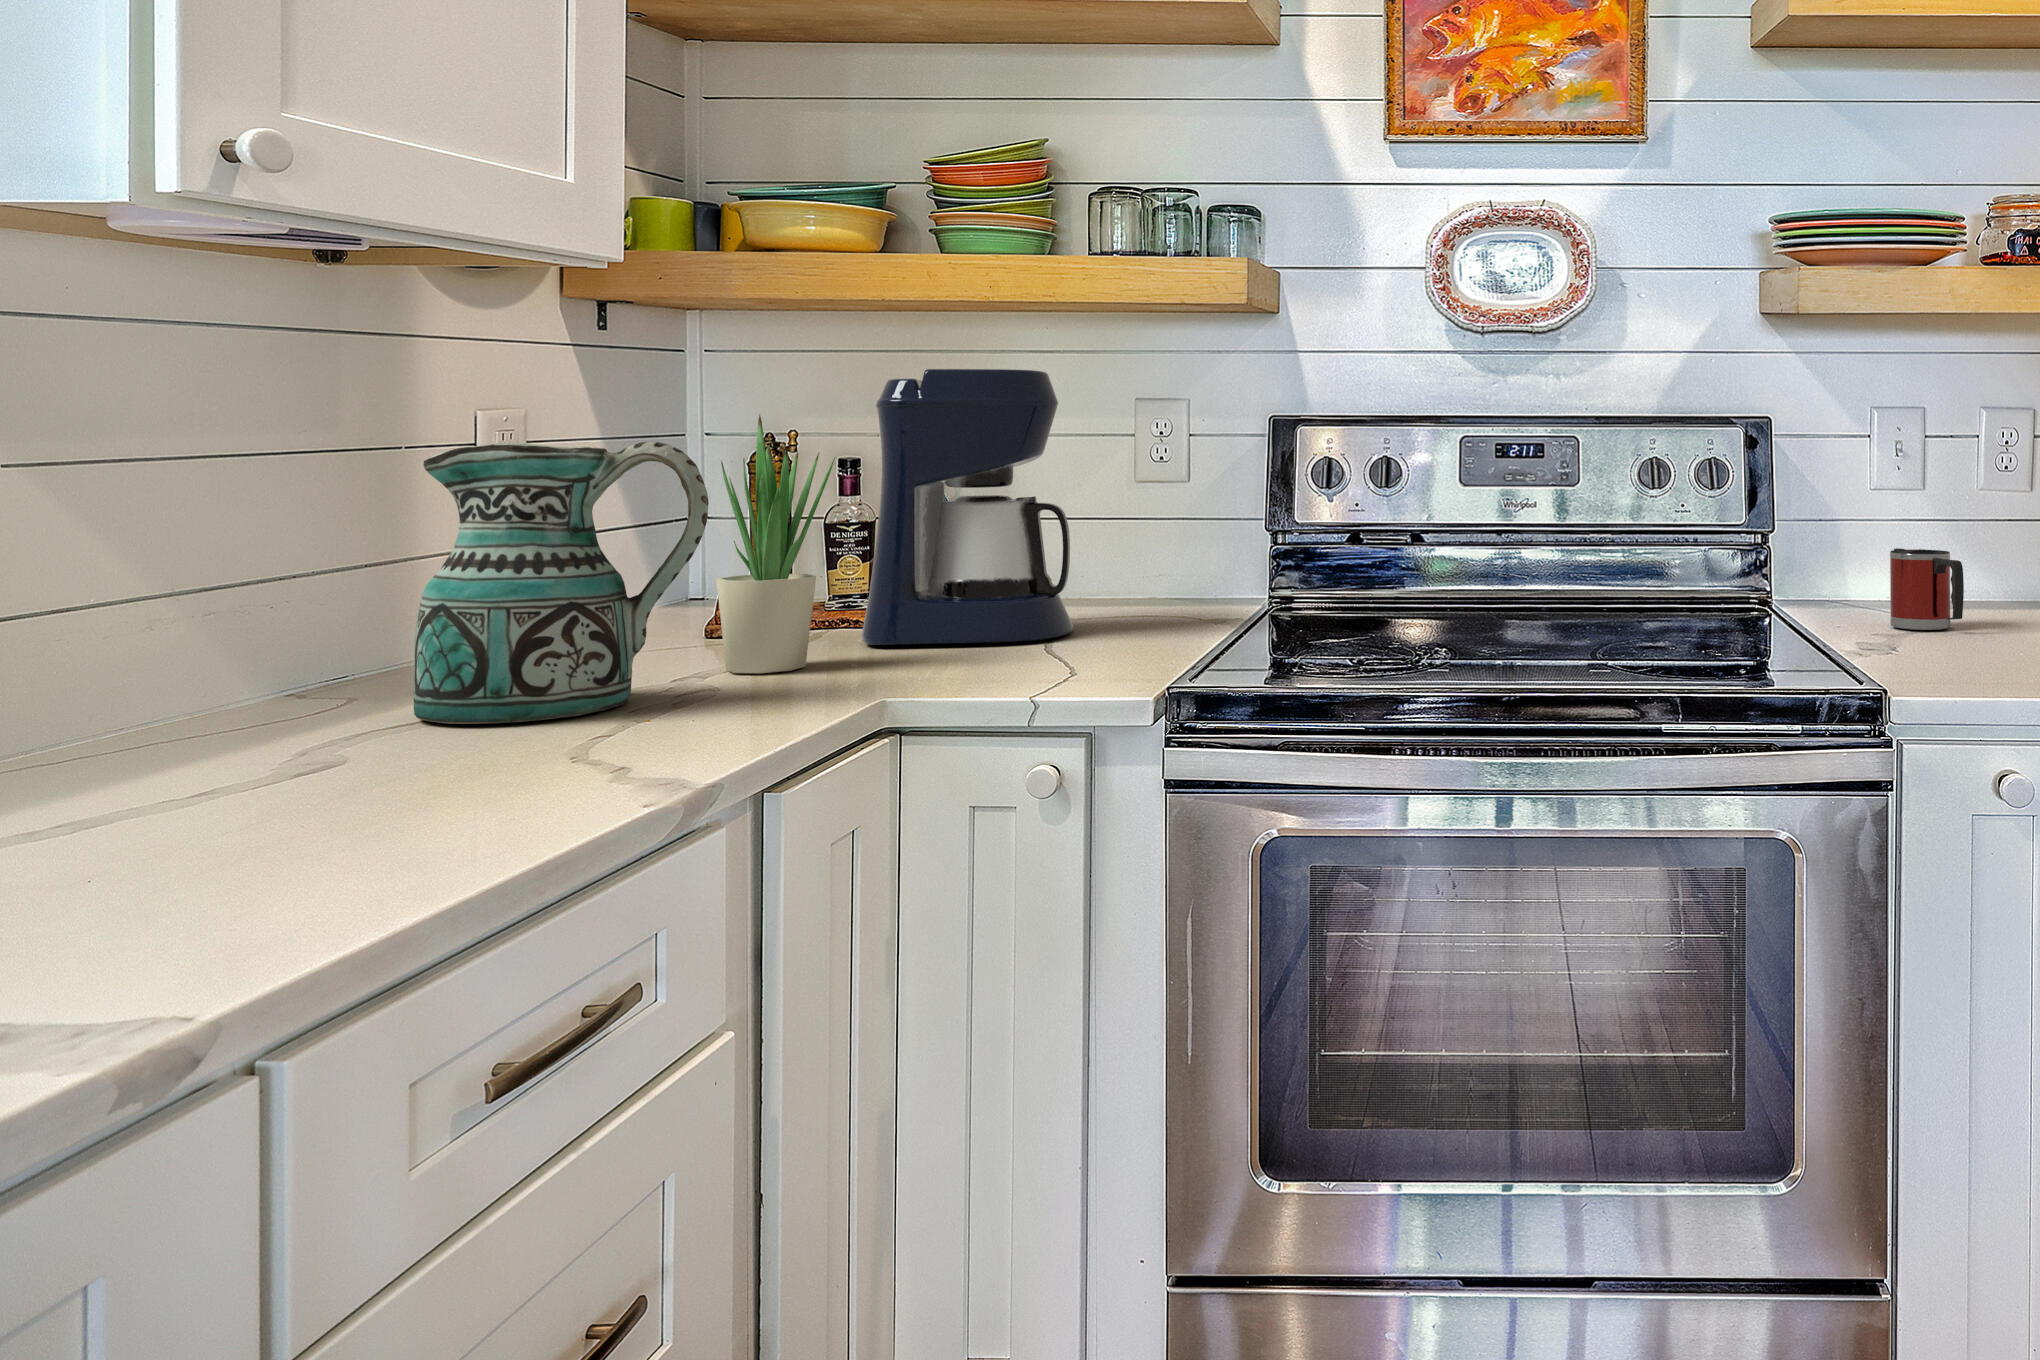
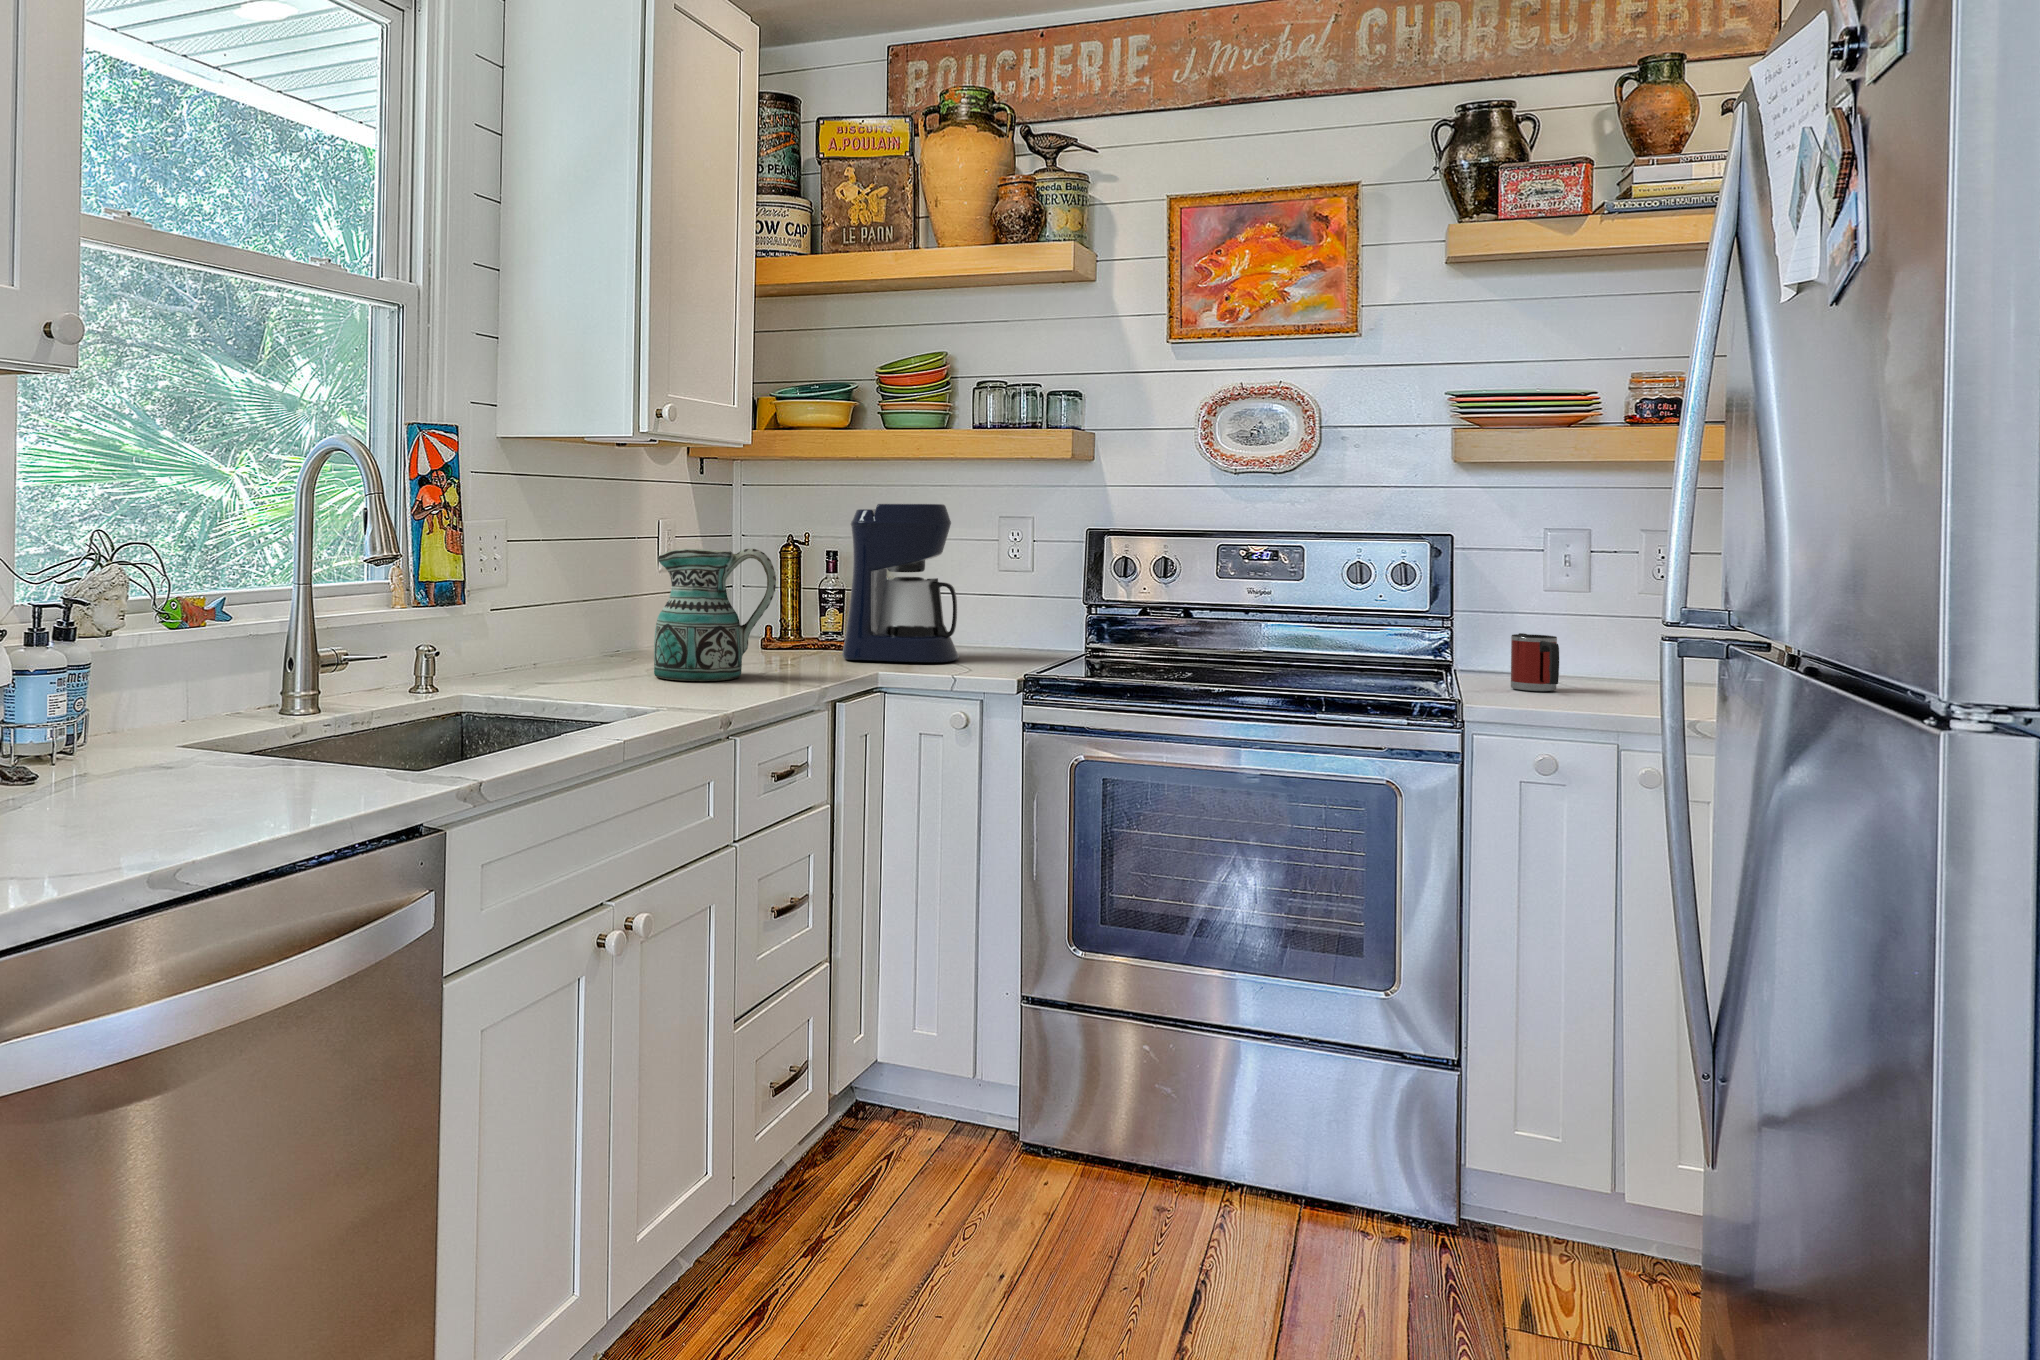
potted plant: present [716,415,835,673] -> none [774,531,832,669]

